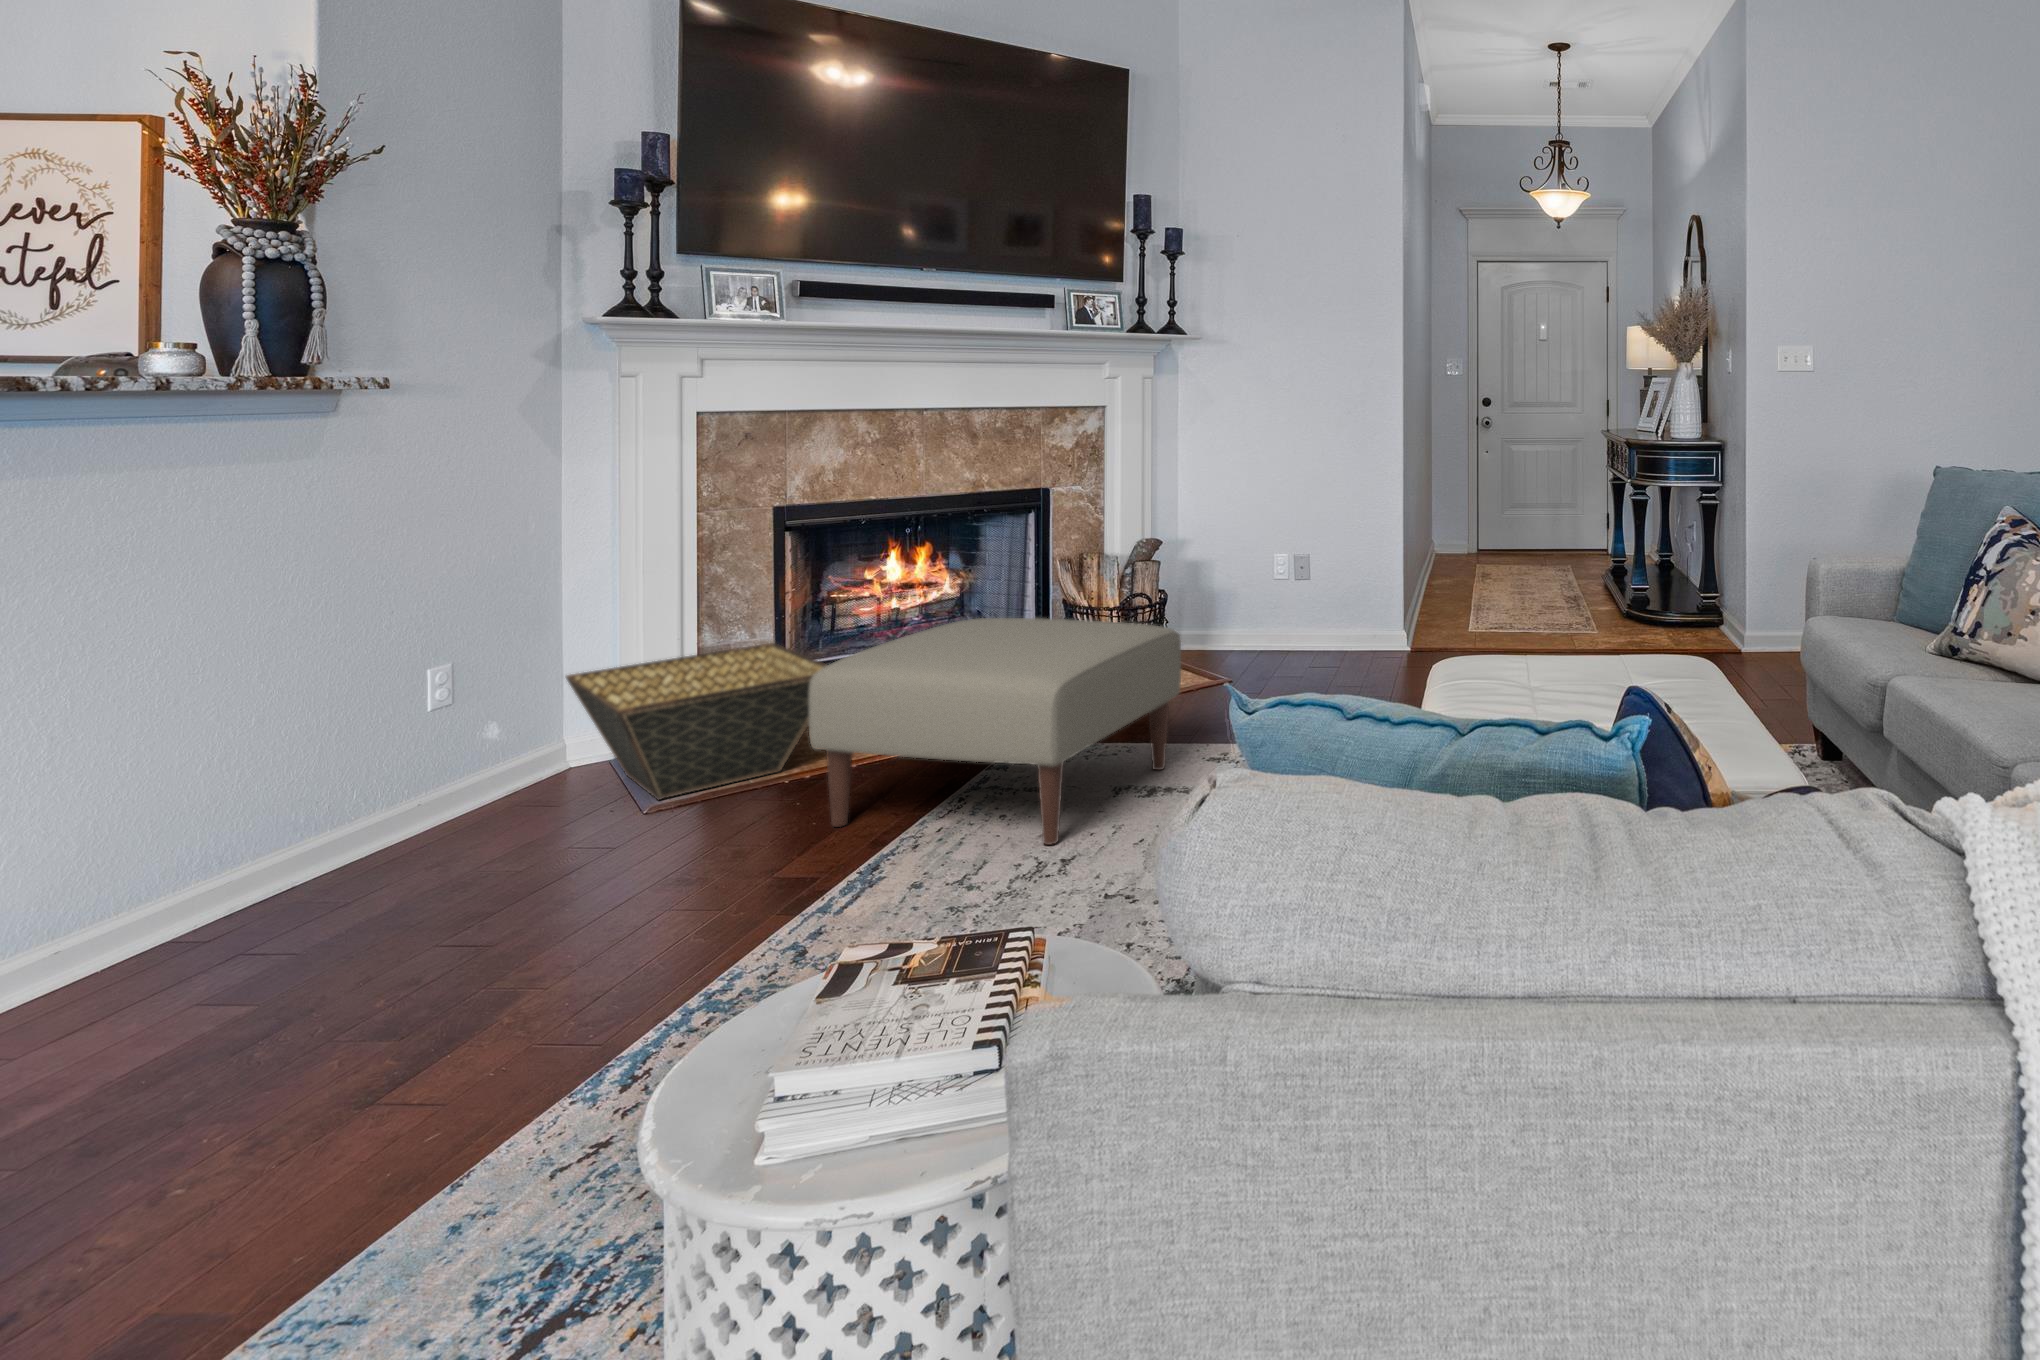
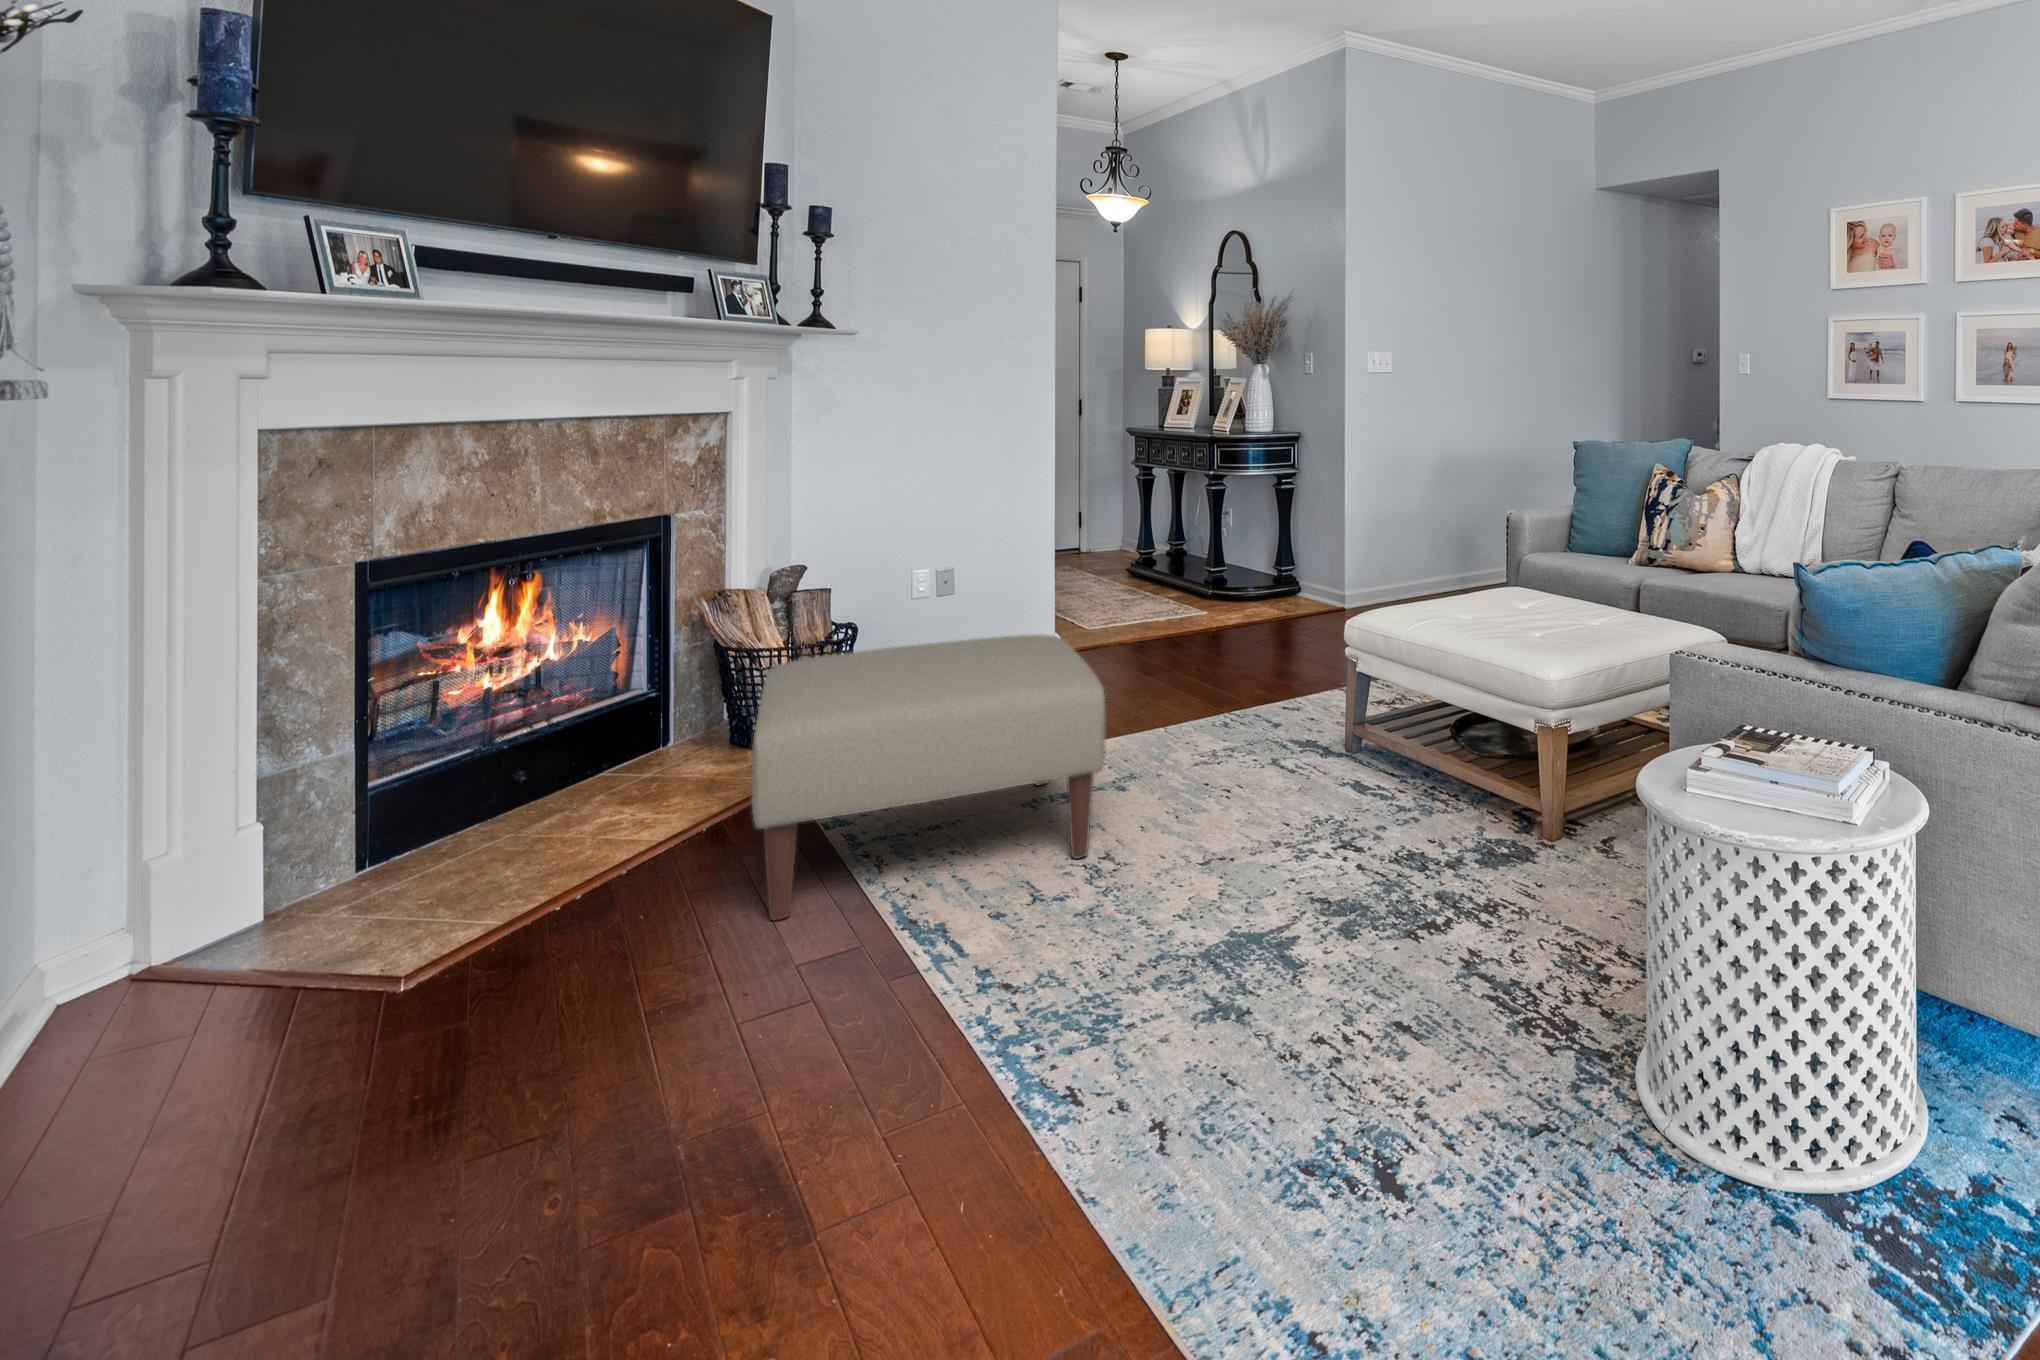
basket: present [566,643,827,800] -> none [83,752,628,986]

